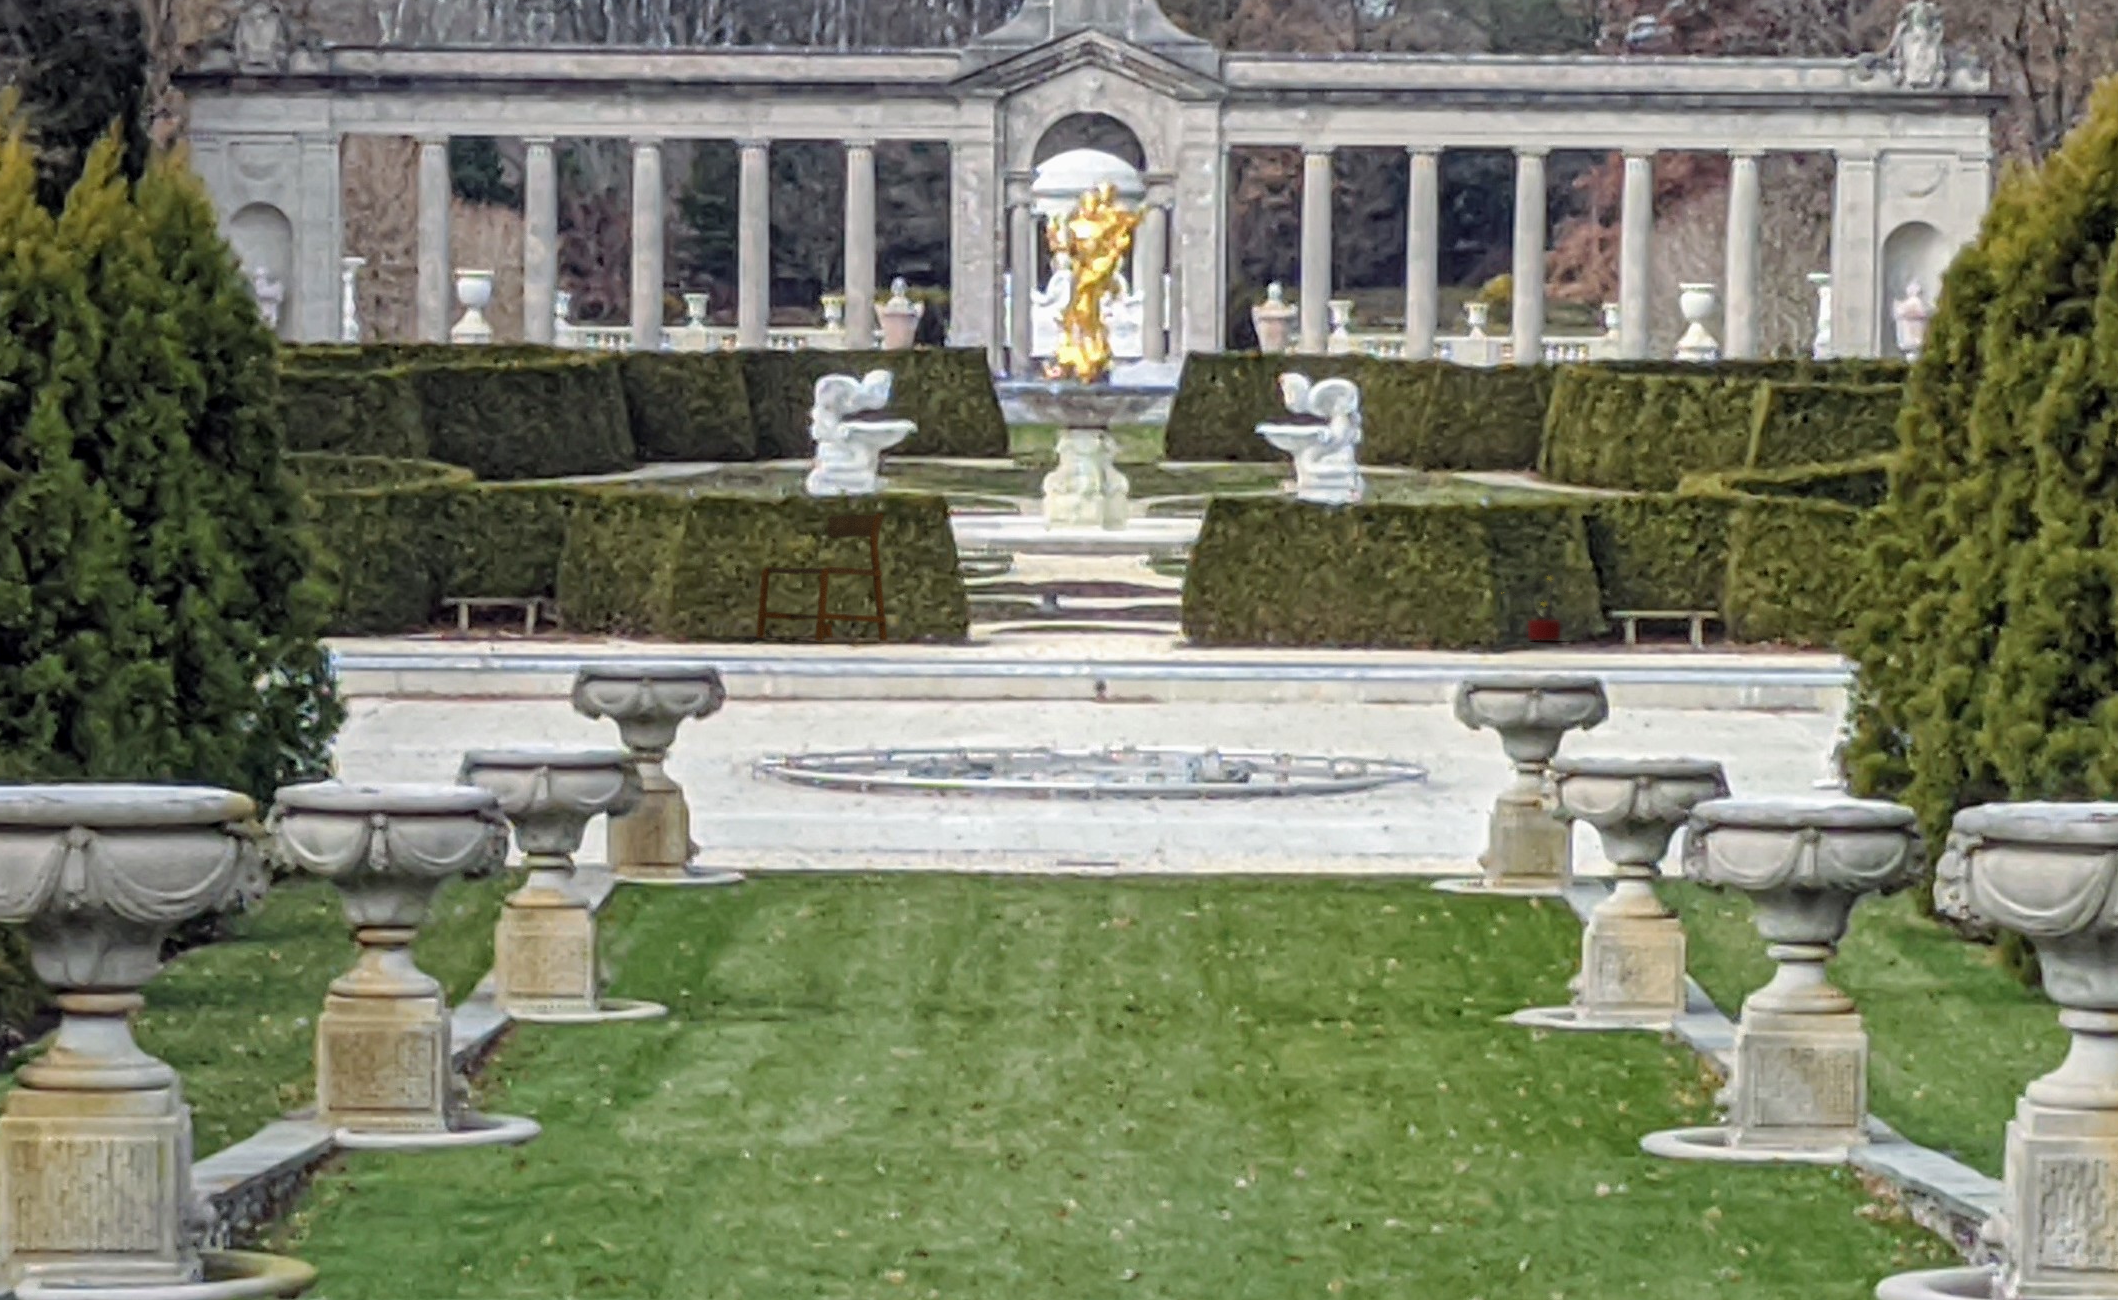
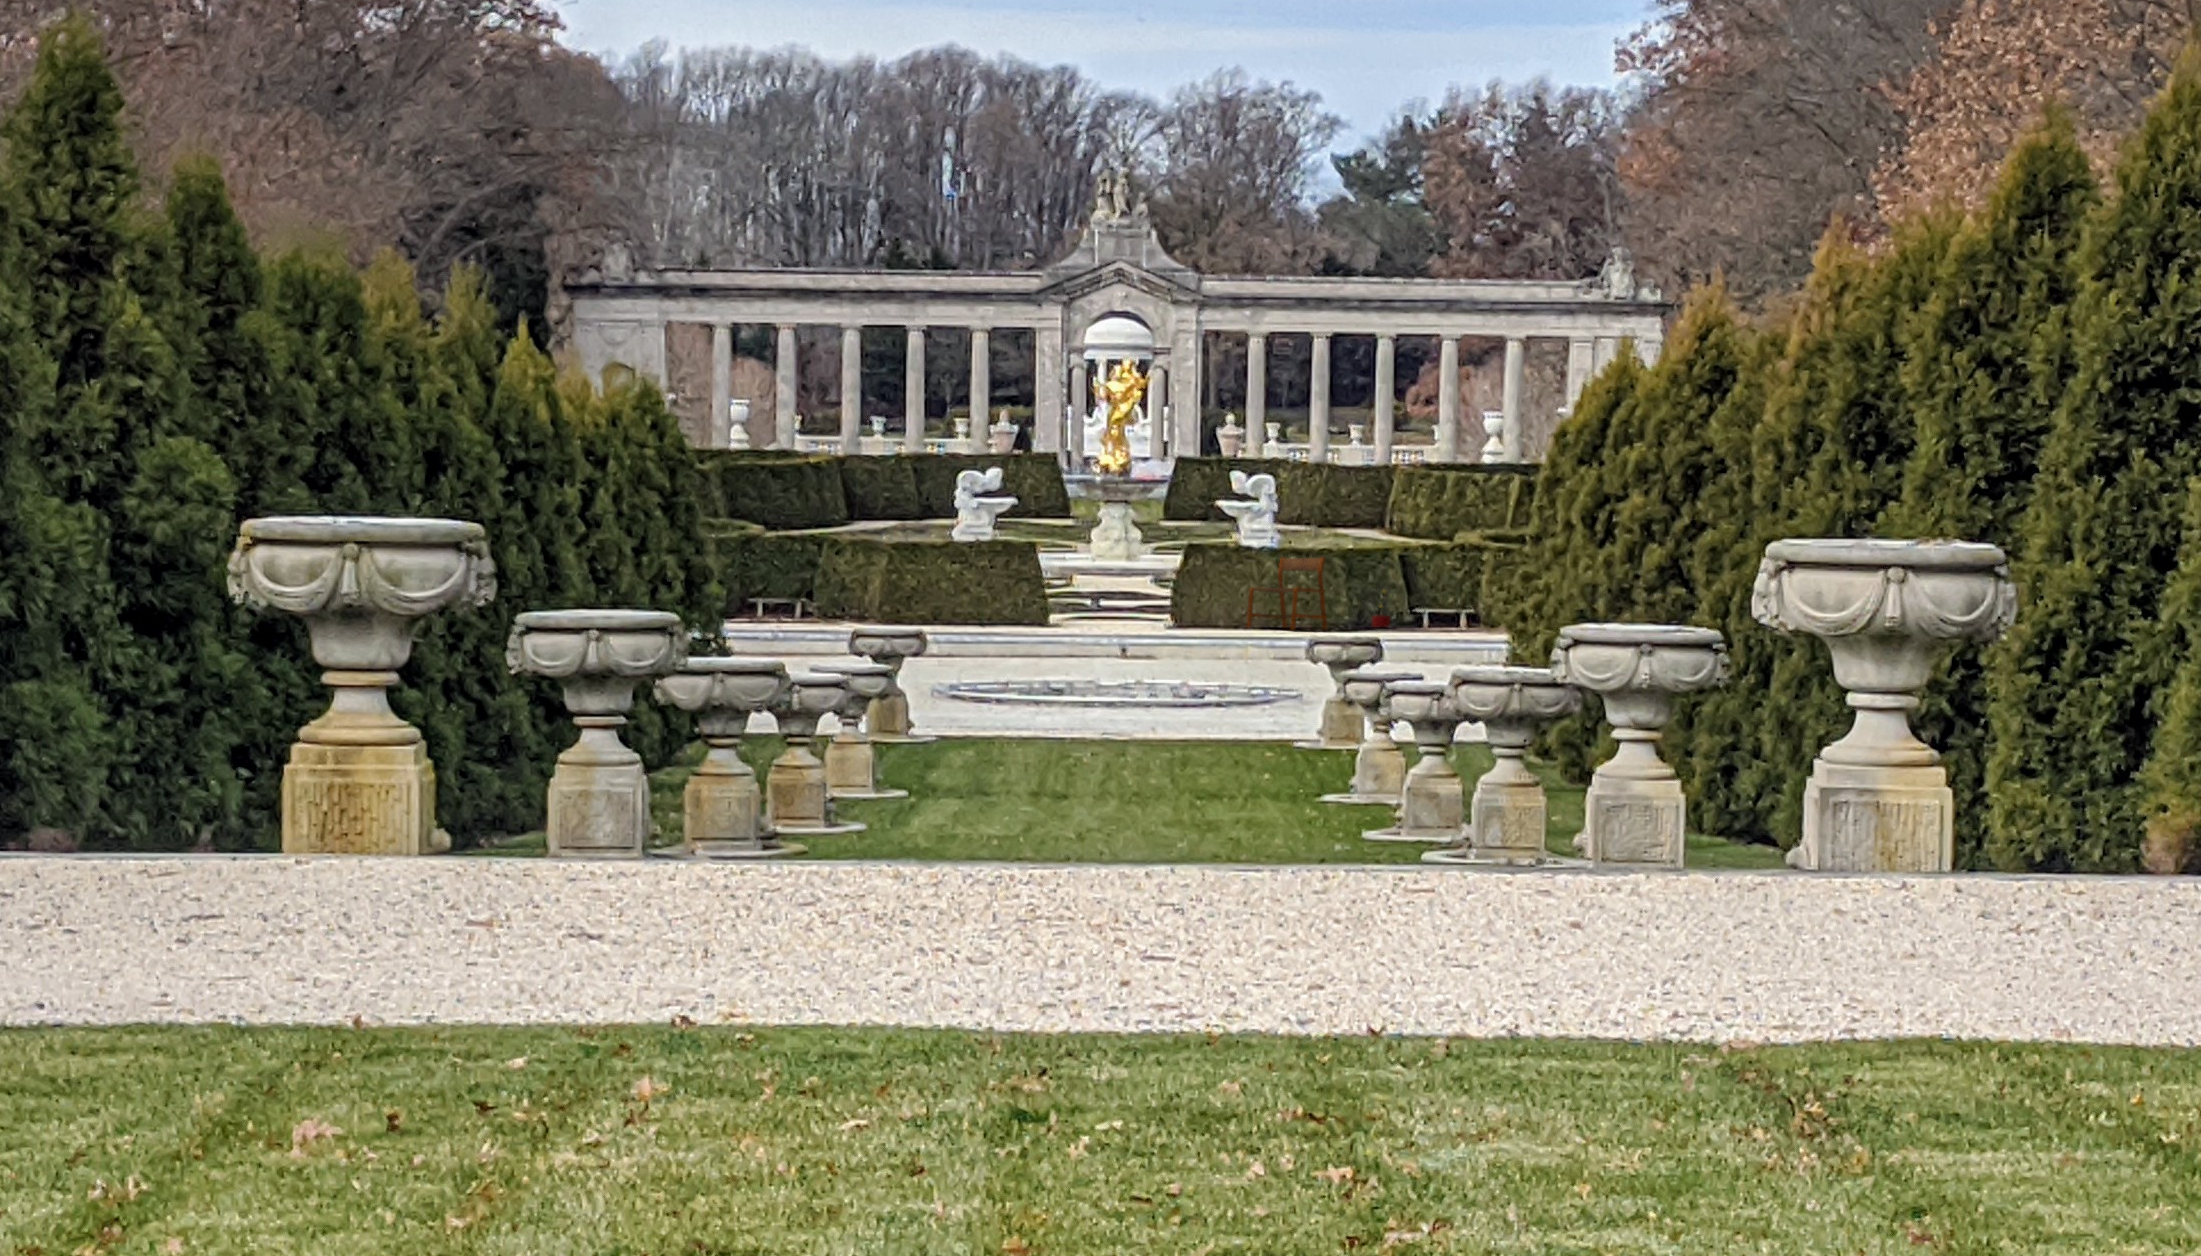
bench: present [756,513,887,641] -> present [1246,557,1327,630]

